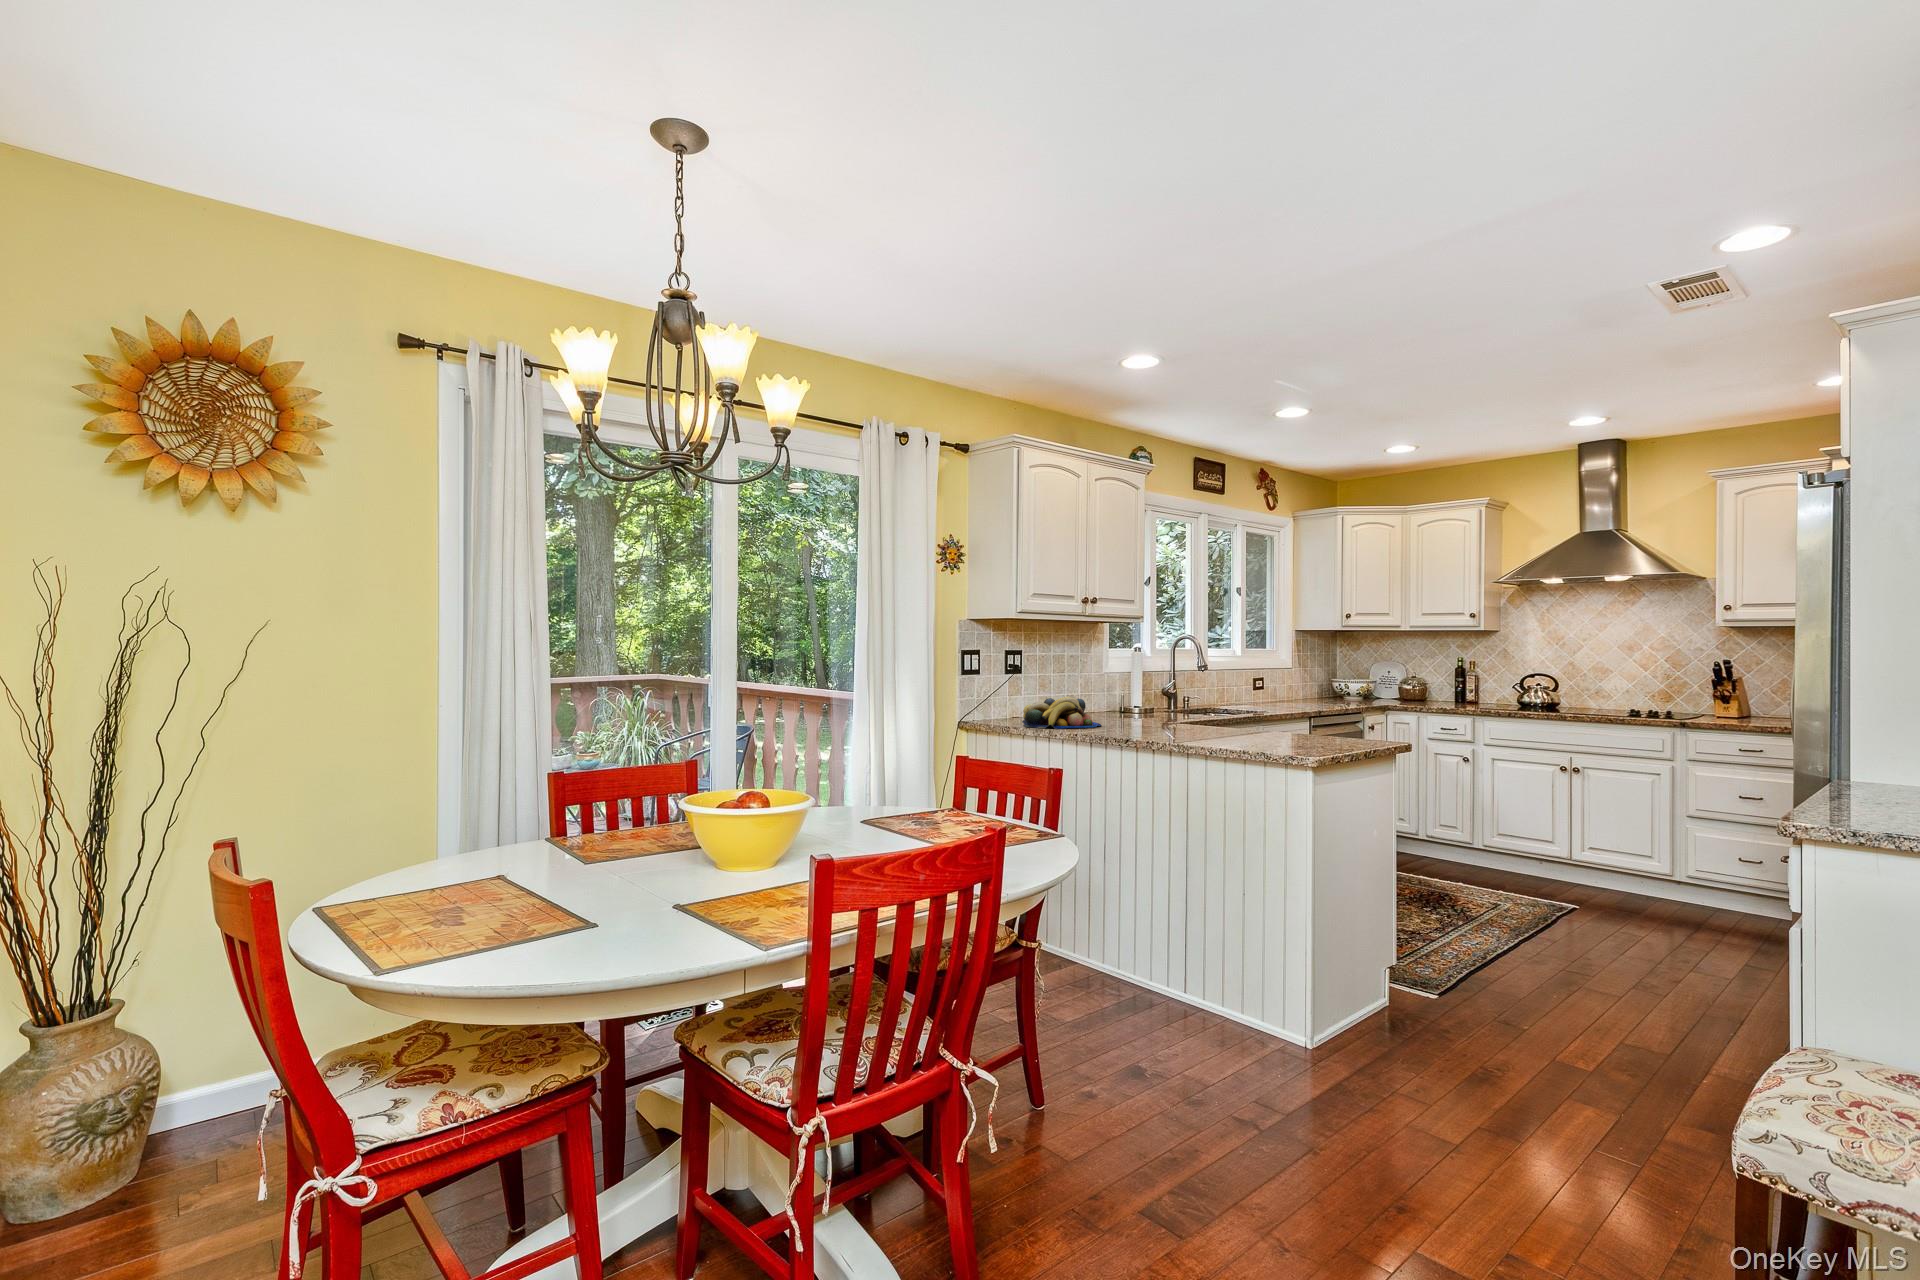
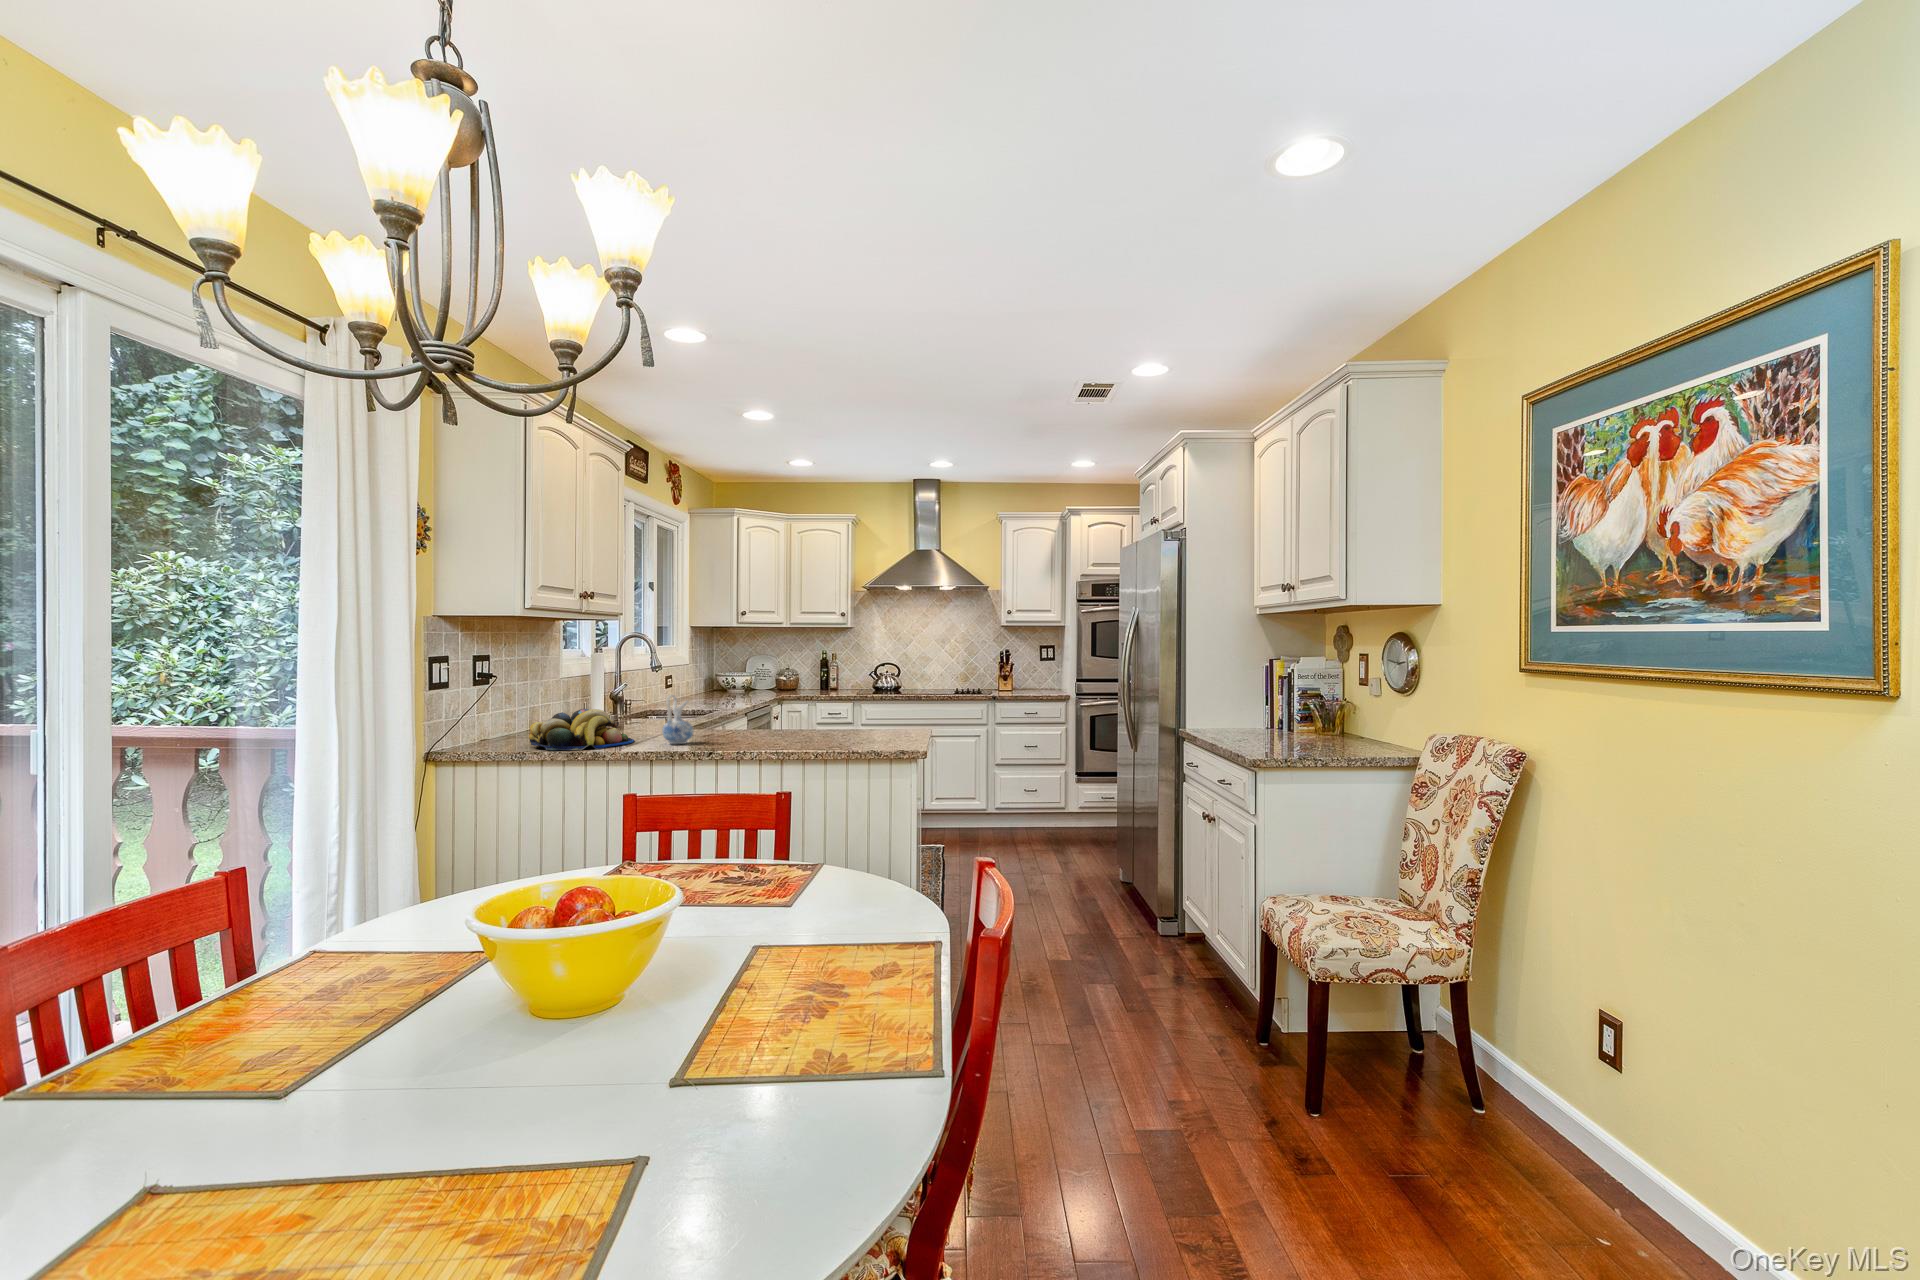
ceramic pitcher: none [1105,686,1132,731] -> present [662,694,694,744]

